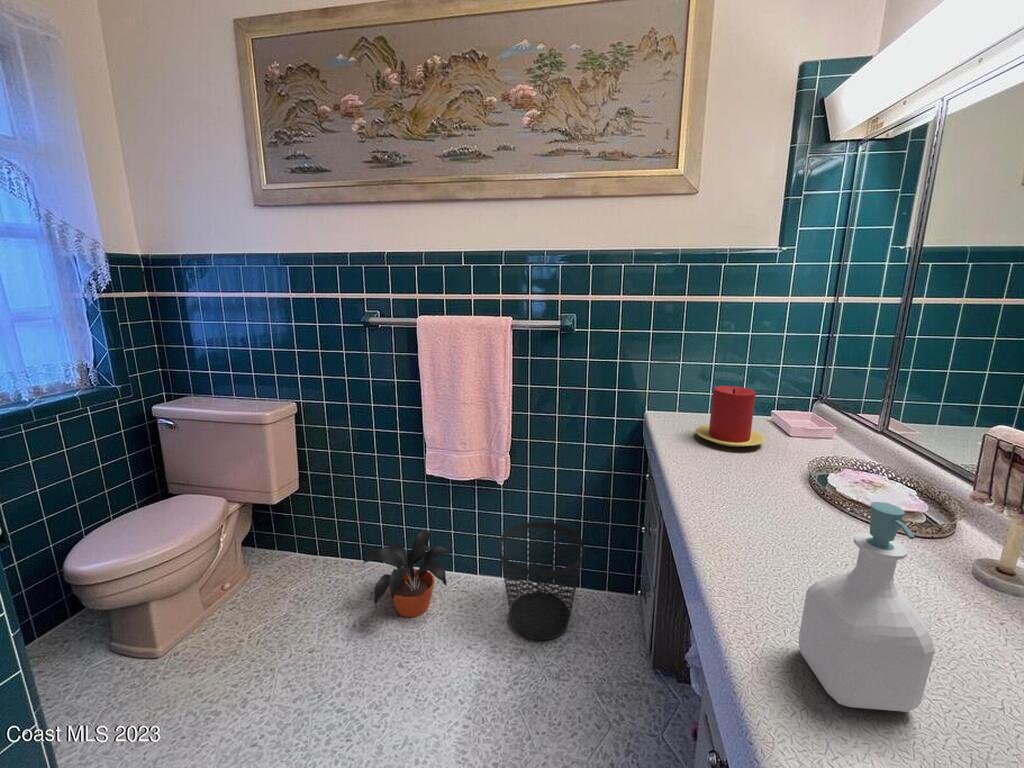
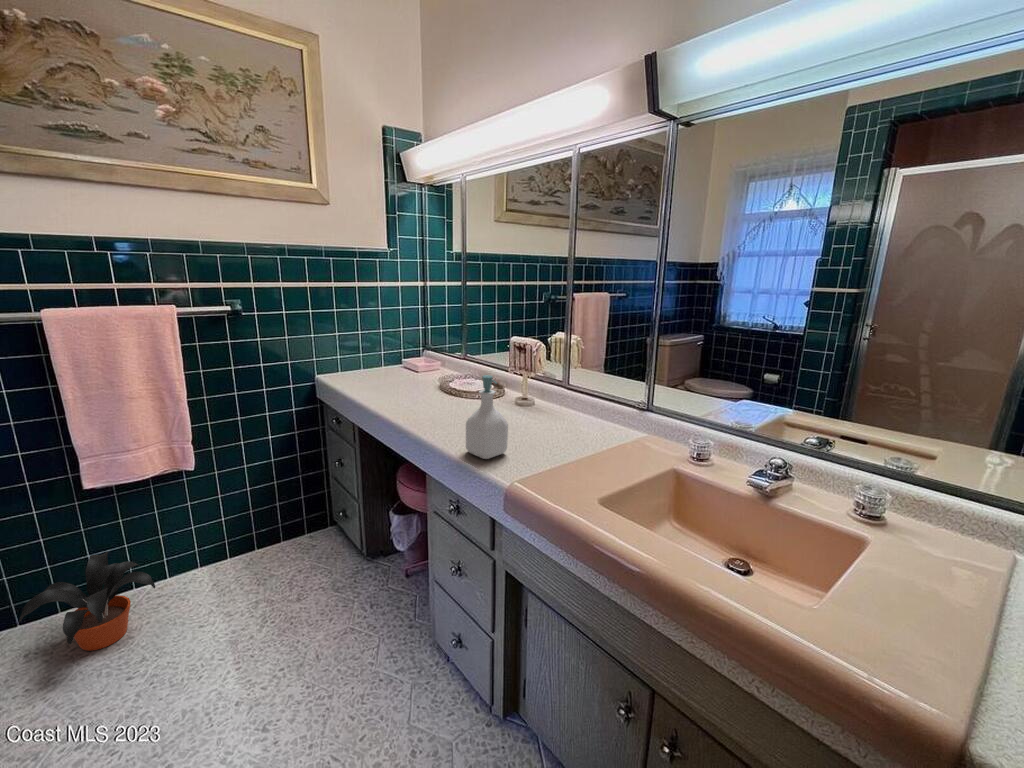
candle: present [696,386,765,447] -> none [363,346,407,386]
wastebasket: present [499,522,585,640] -> none [206,491,293,594]

